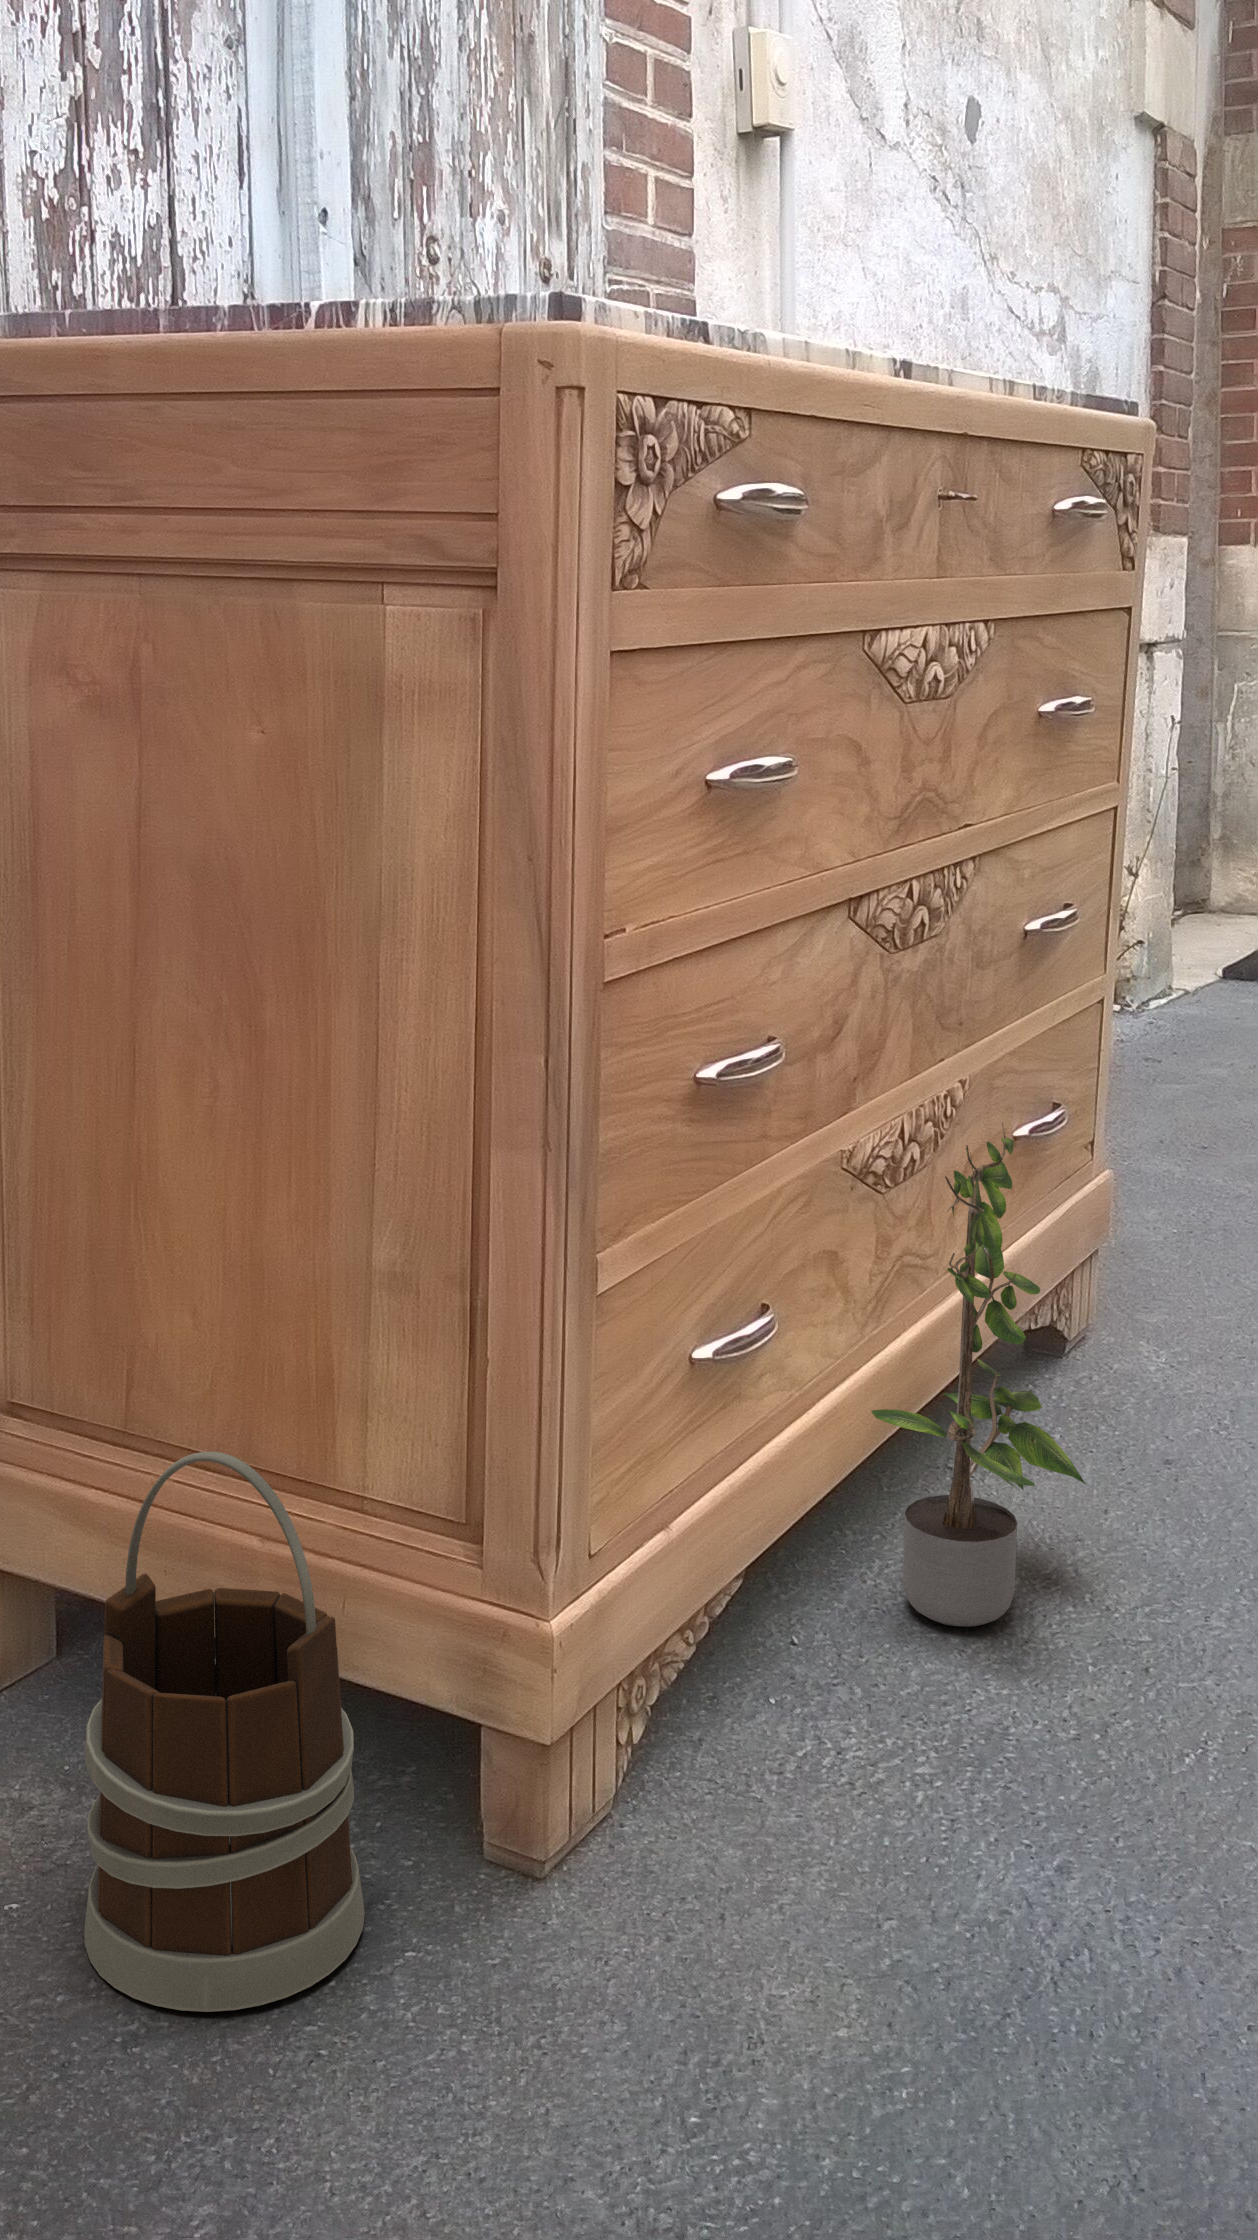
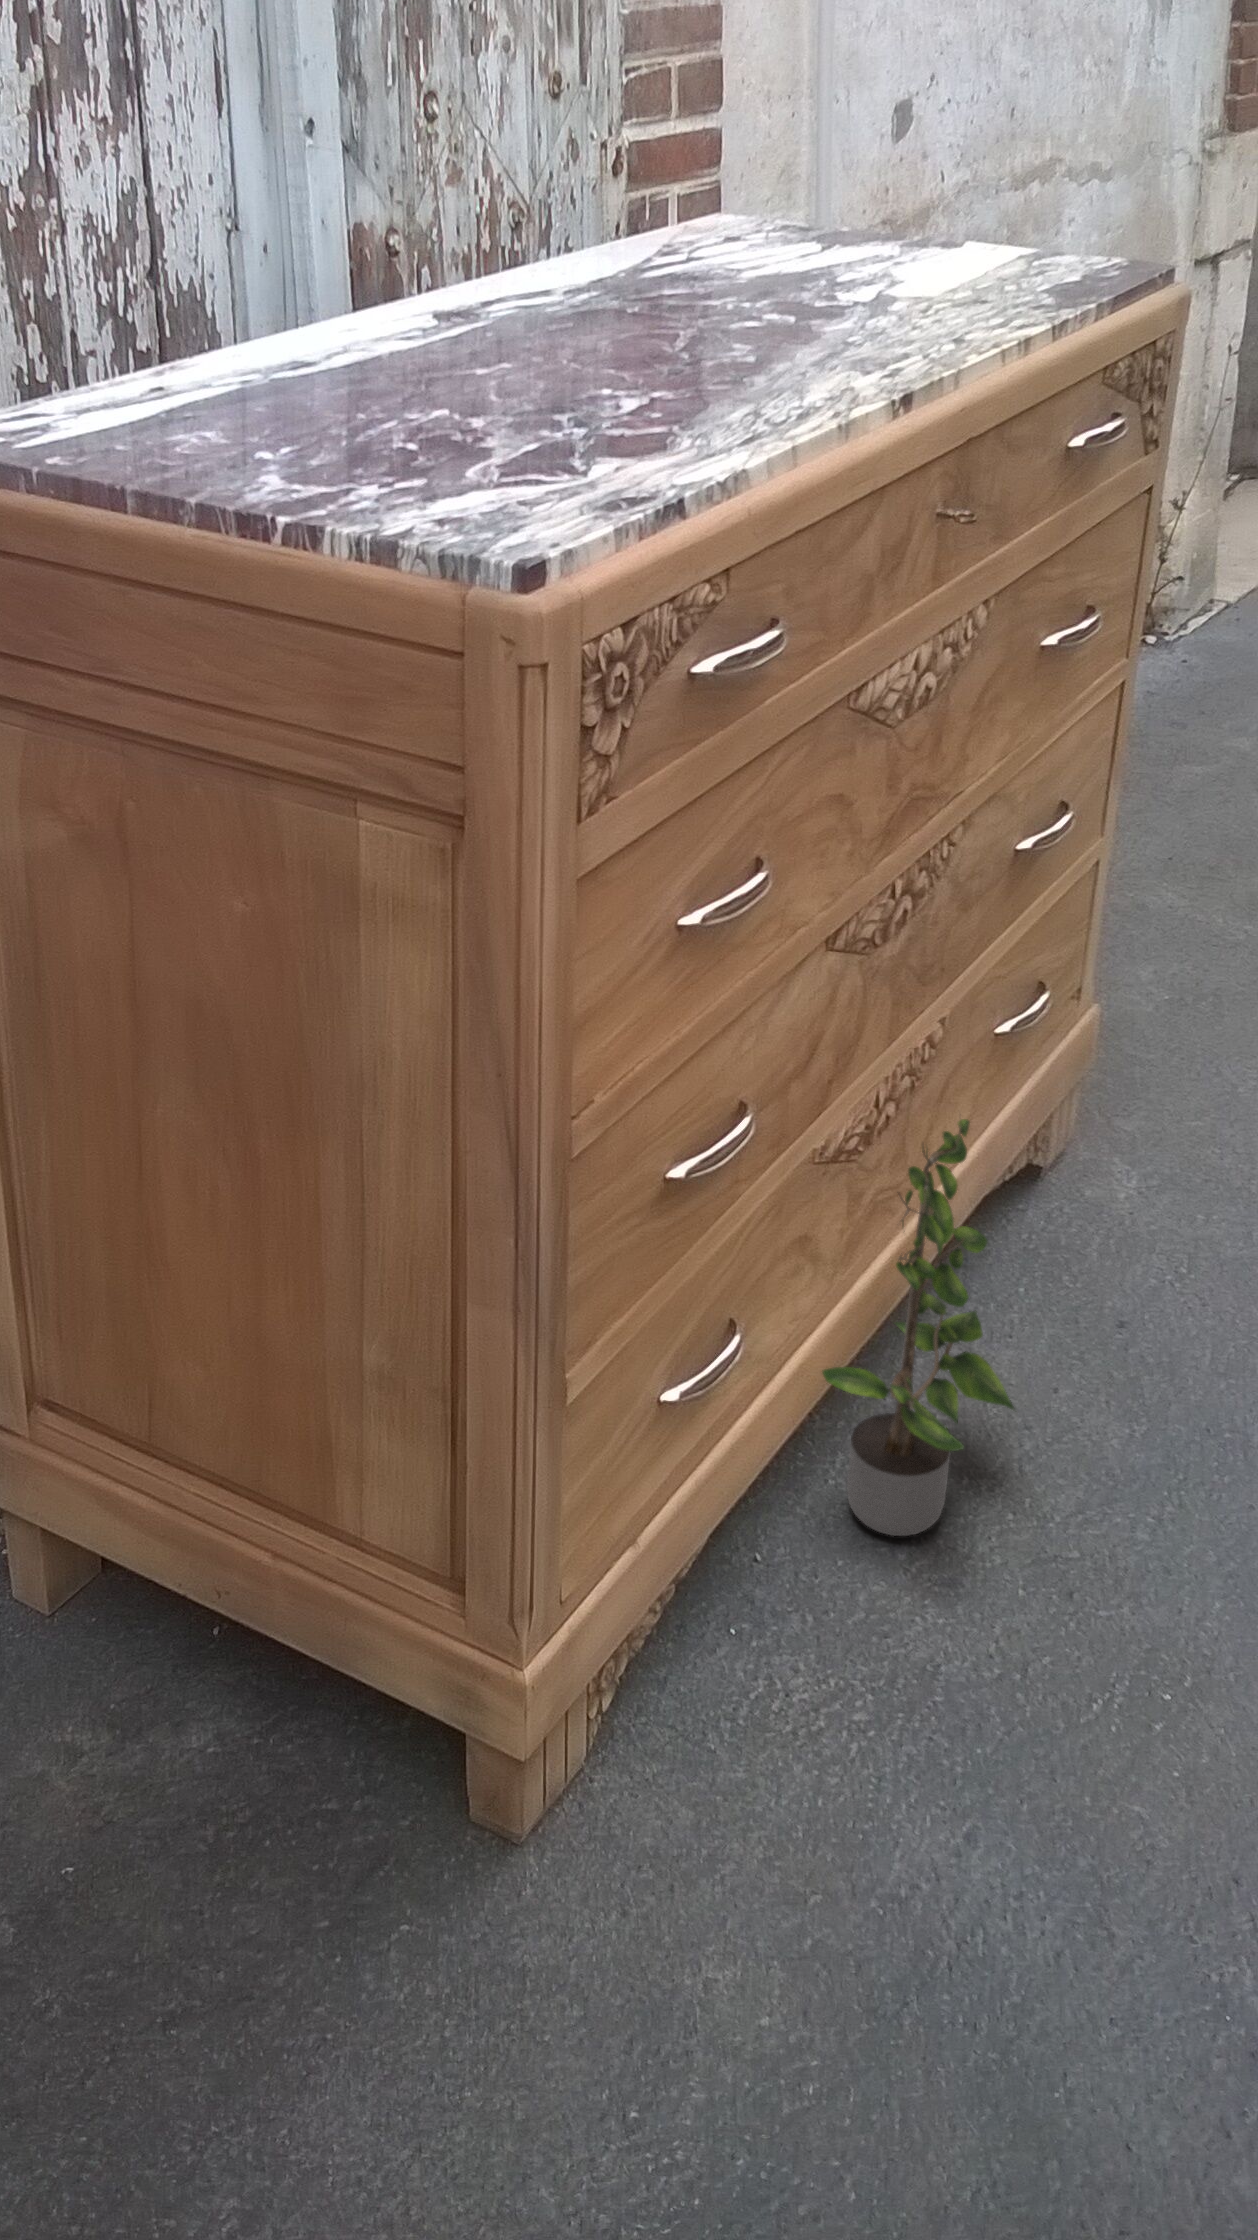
wooden bucket: present [85,1452,365,2012] -> none [120,1556,360,1983]

